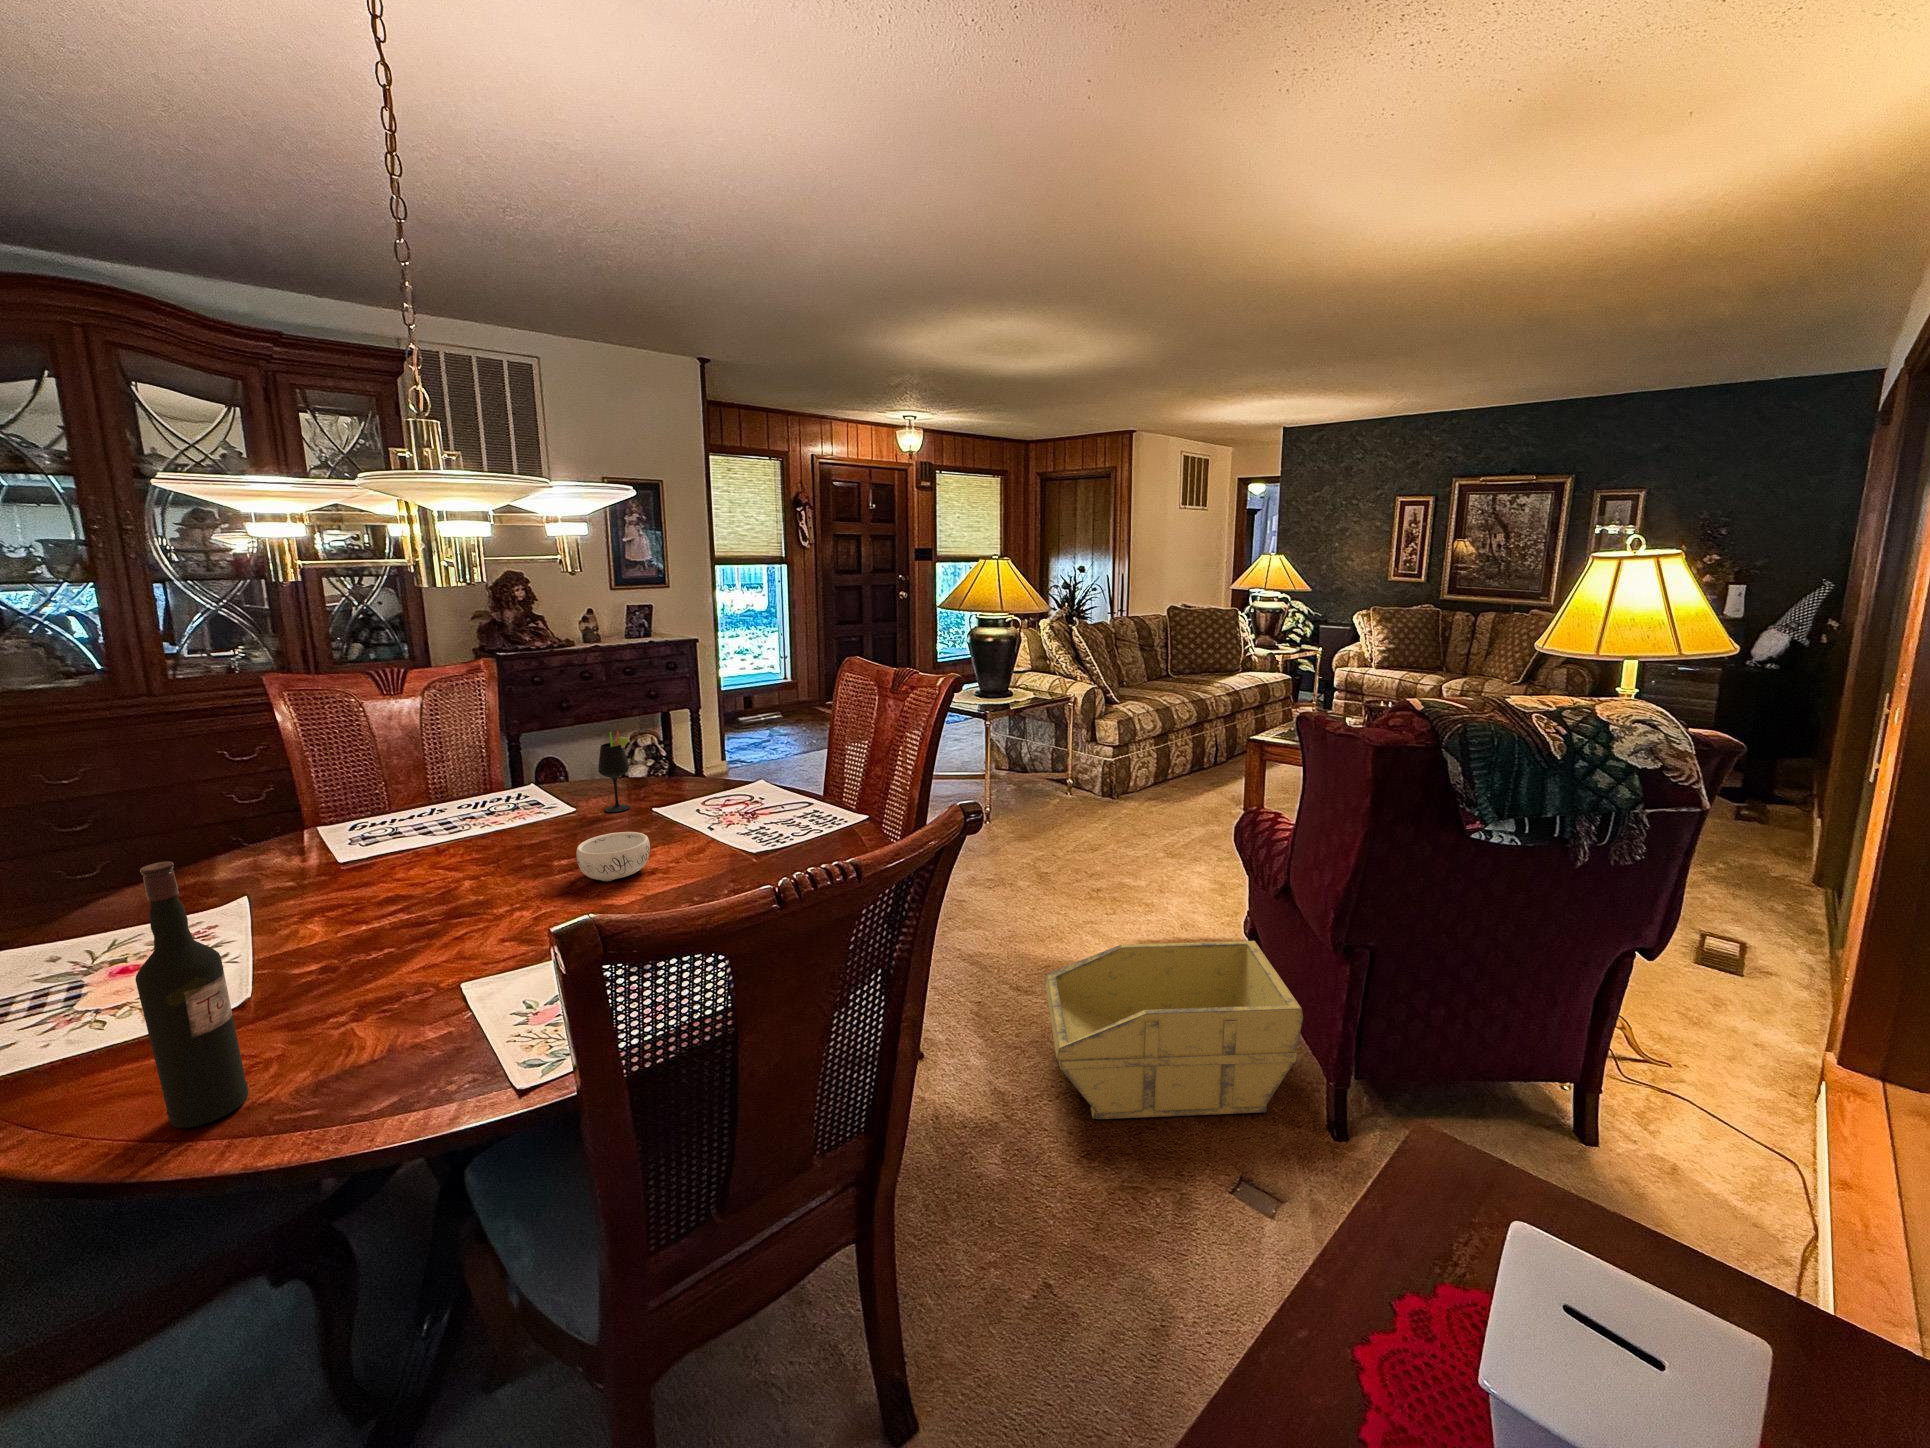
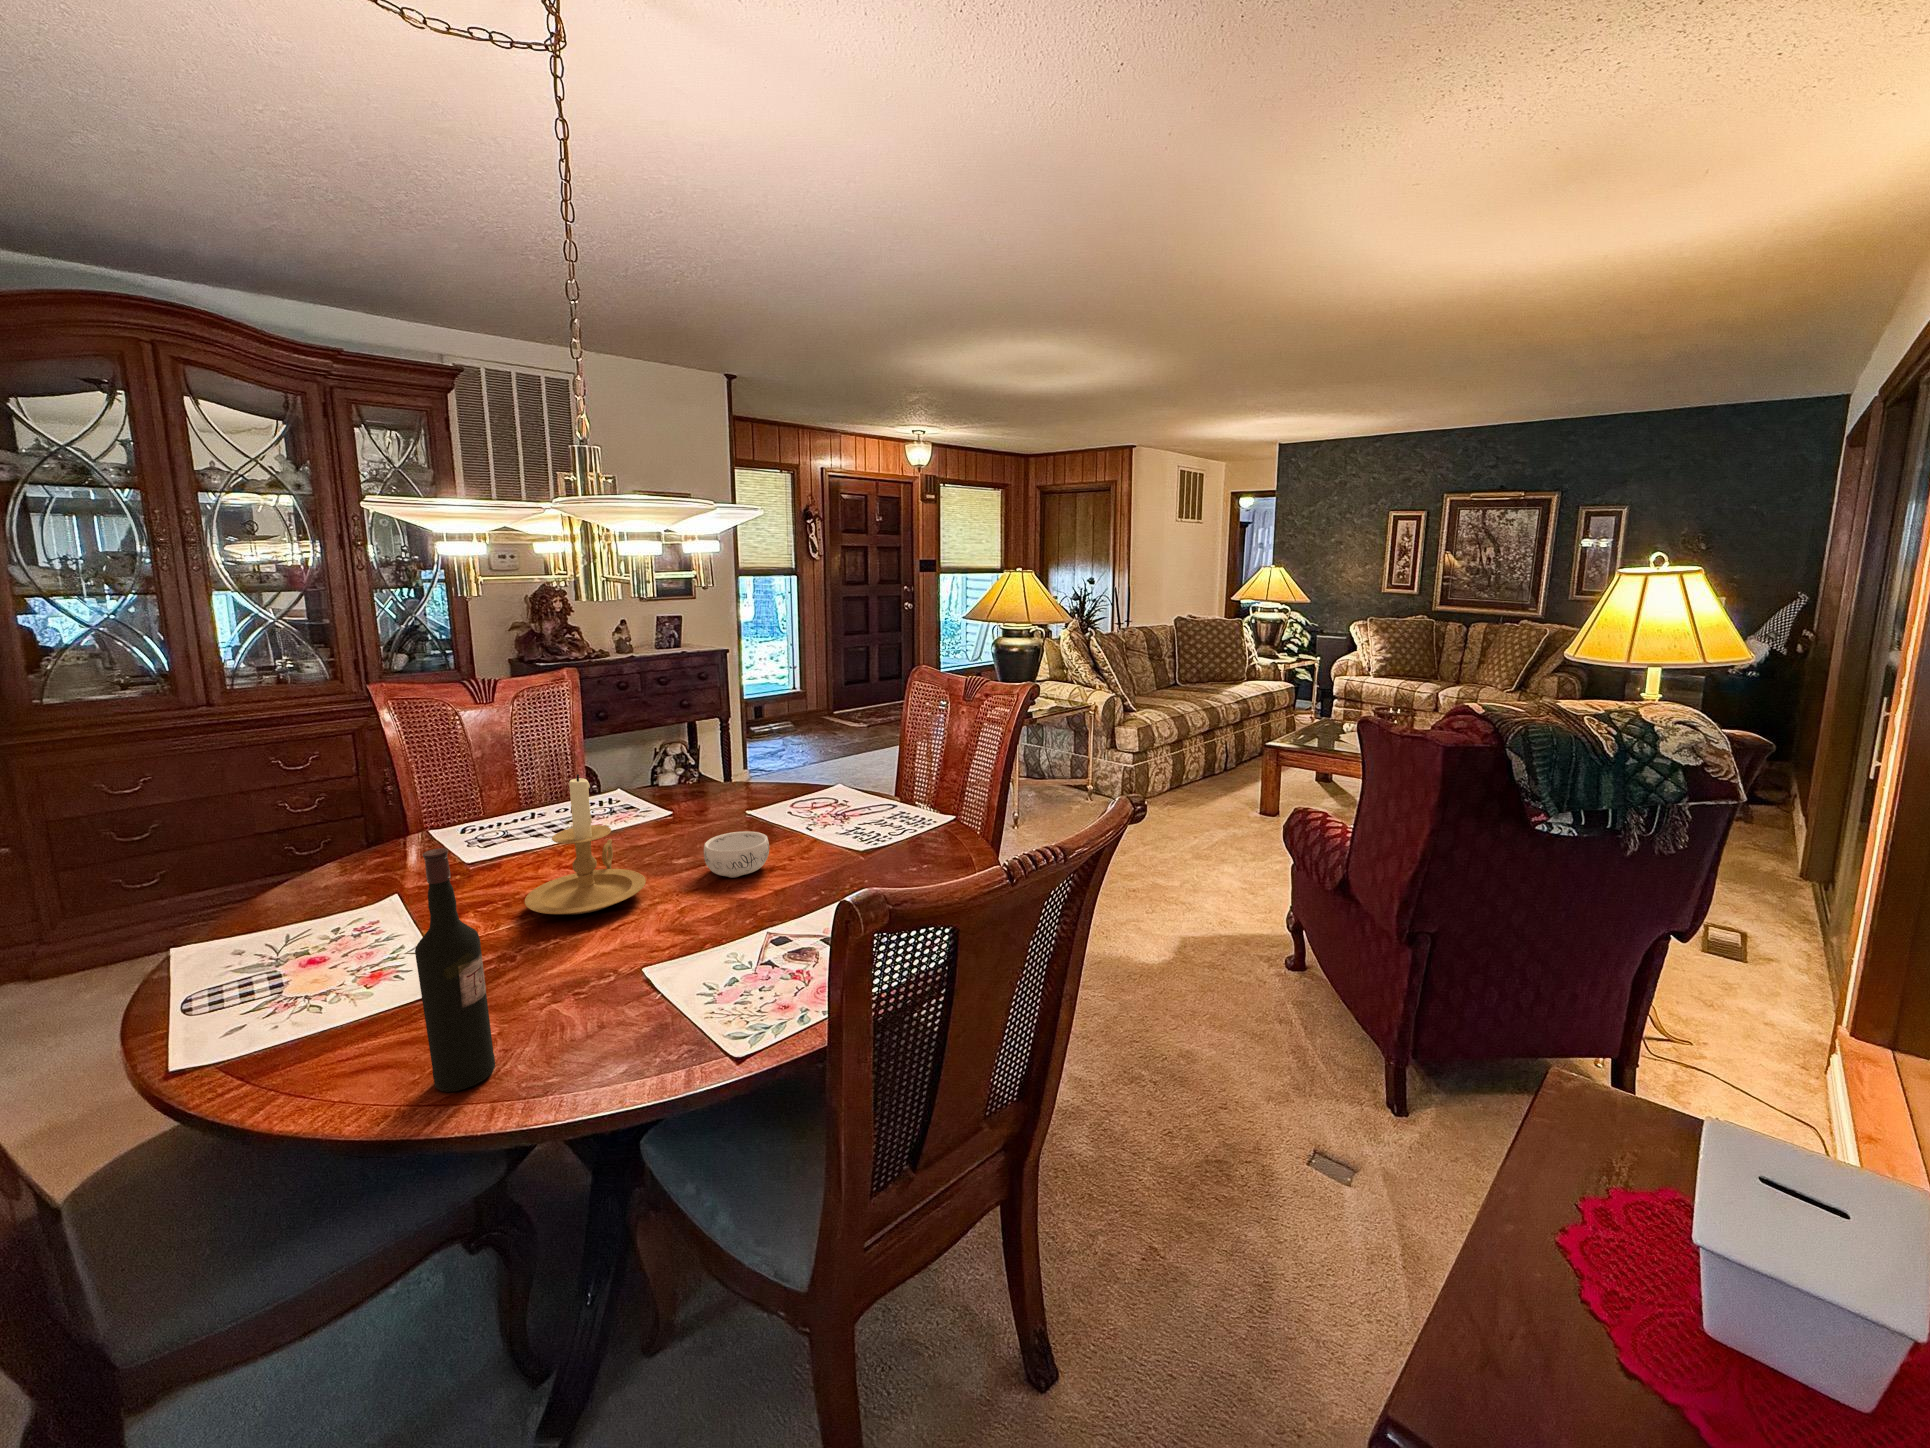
wine glass: present [598,731,630,812] -> none [695,737,726,815]
candle holder: none [368,773,507,922] -> present [525,774,646,914]
storage bin: present [1045,941,1303,1119] -> none [1110,935,1365,1104]

